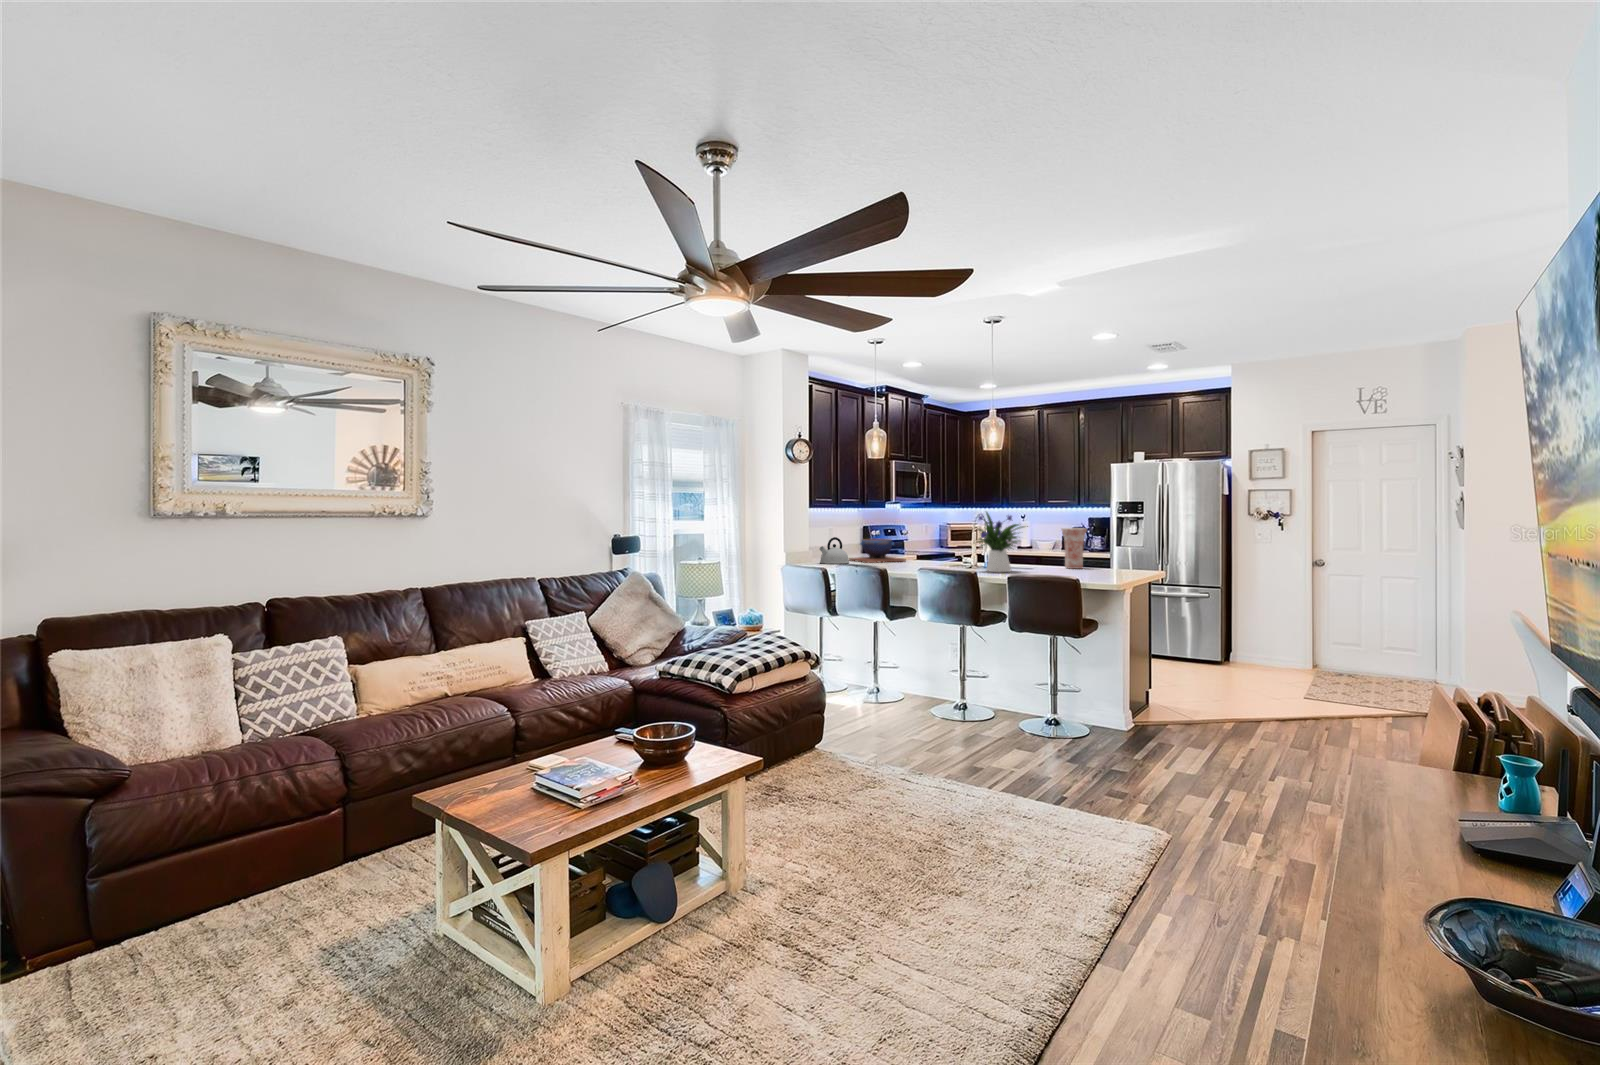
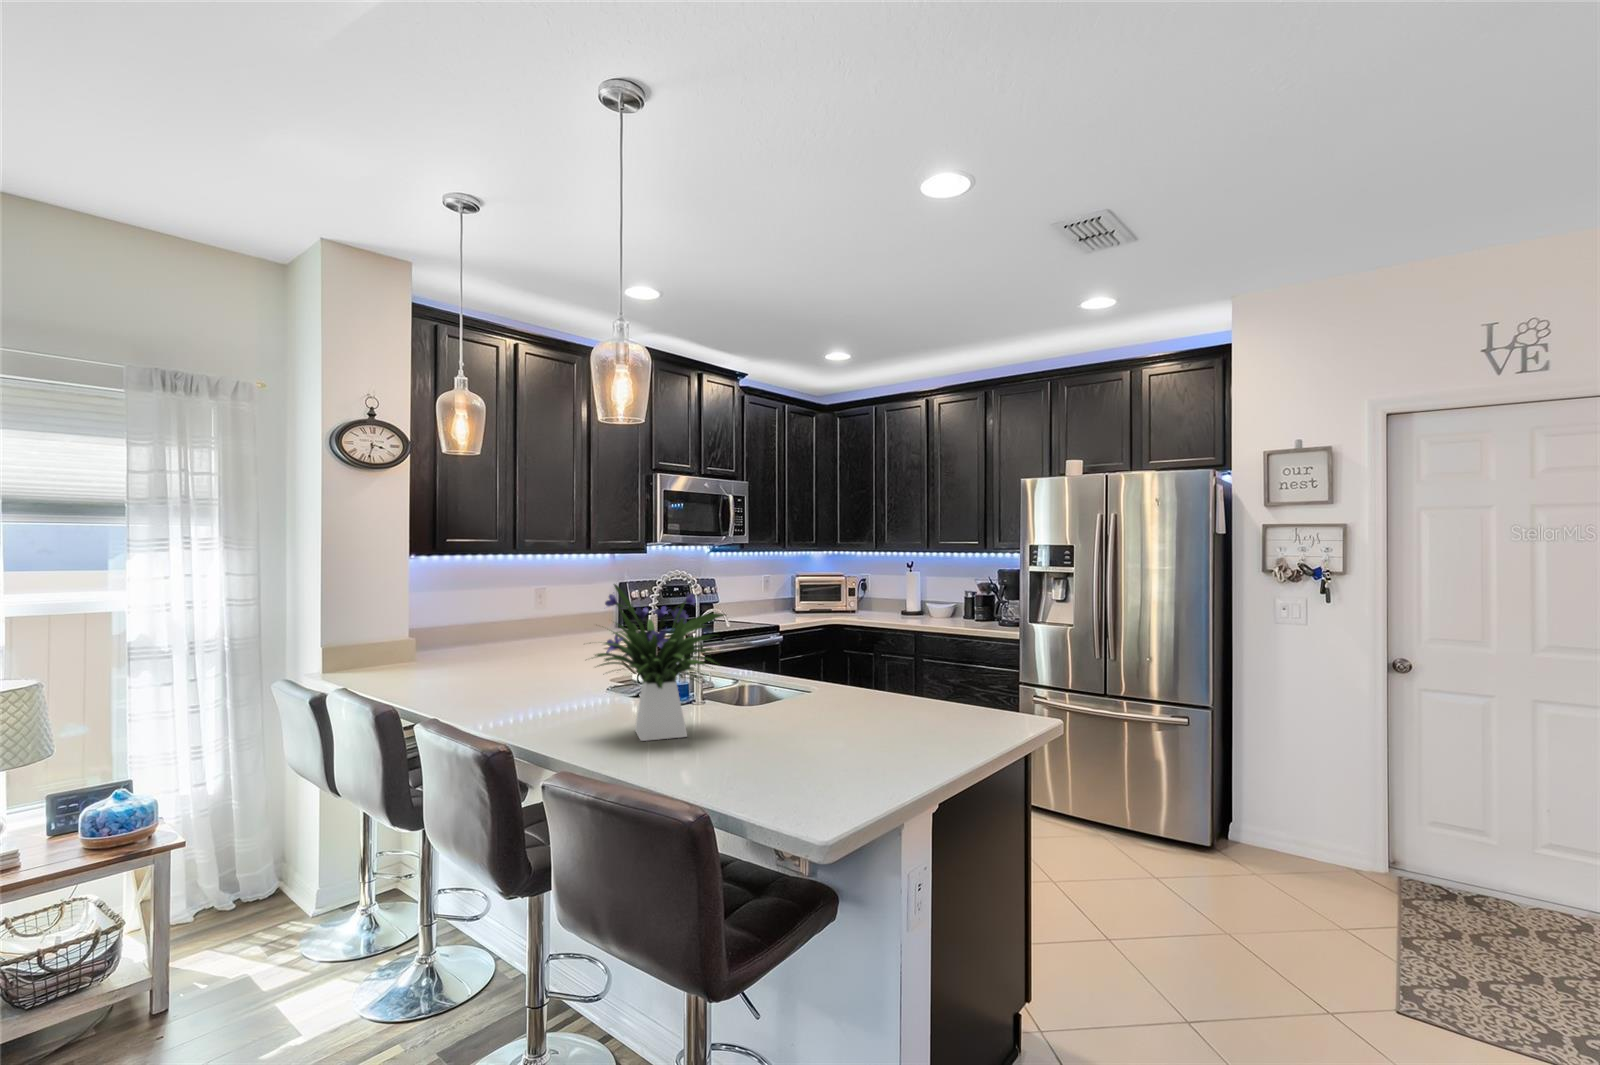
vase: present [1062,528,1087,569] -> none [855,614,904,711]
kettle: present [819,537,849,564] -> none [376,624,452,683]
decorative bowl: present [849,539,906,563] -> none [495,619,590,675]

